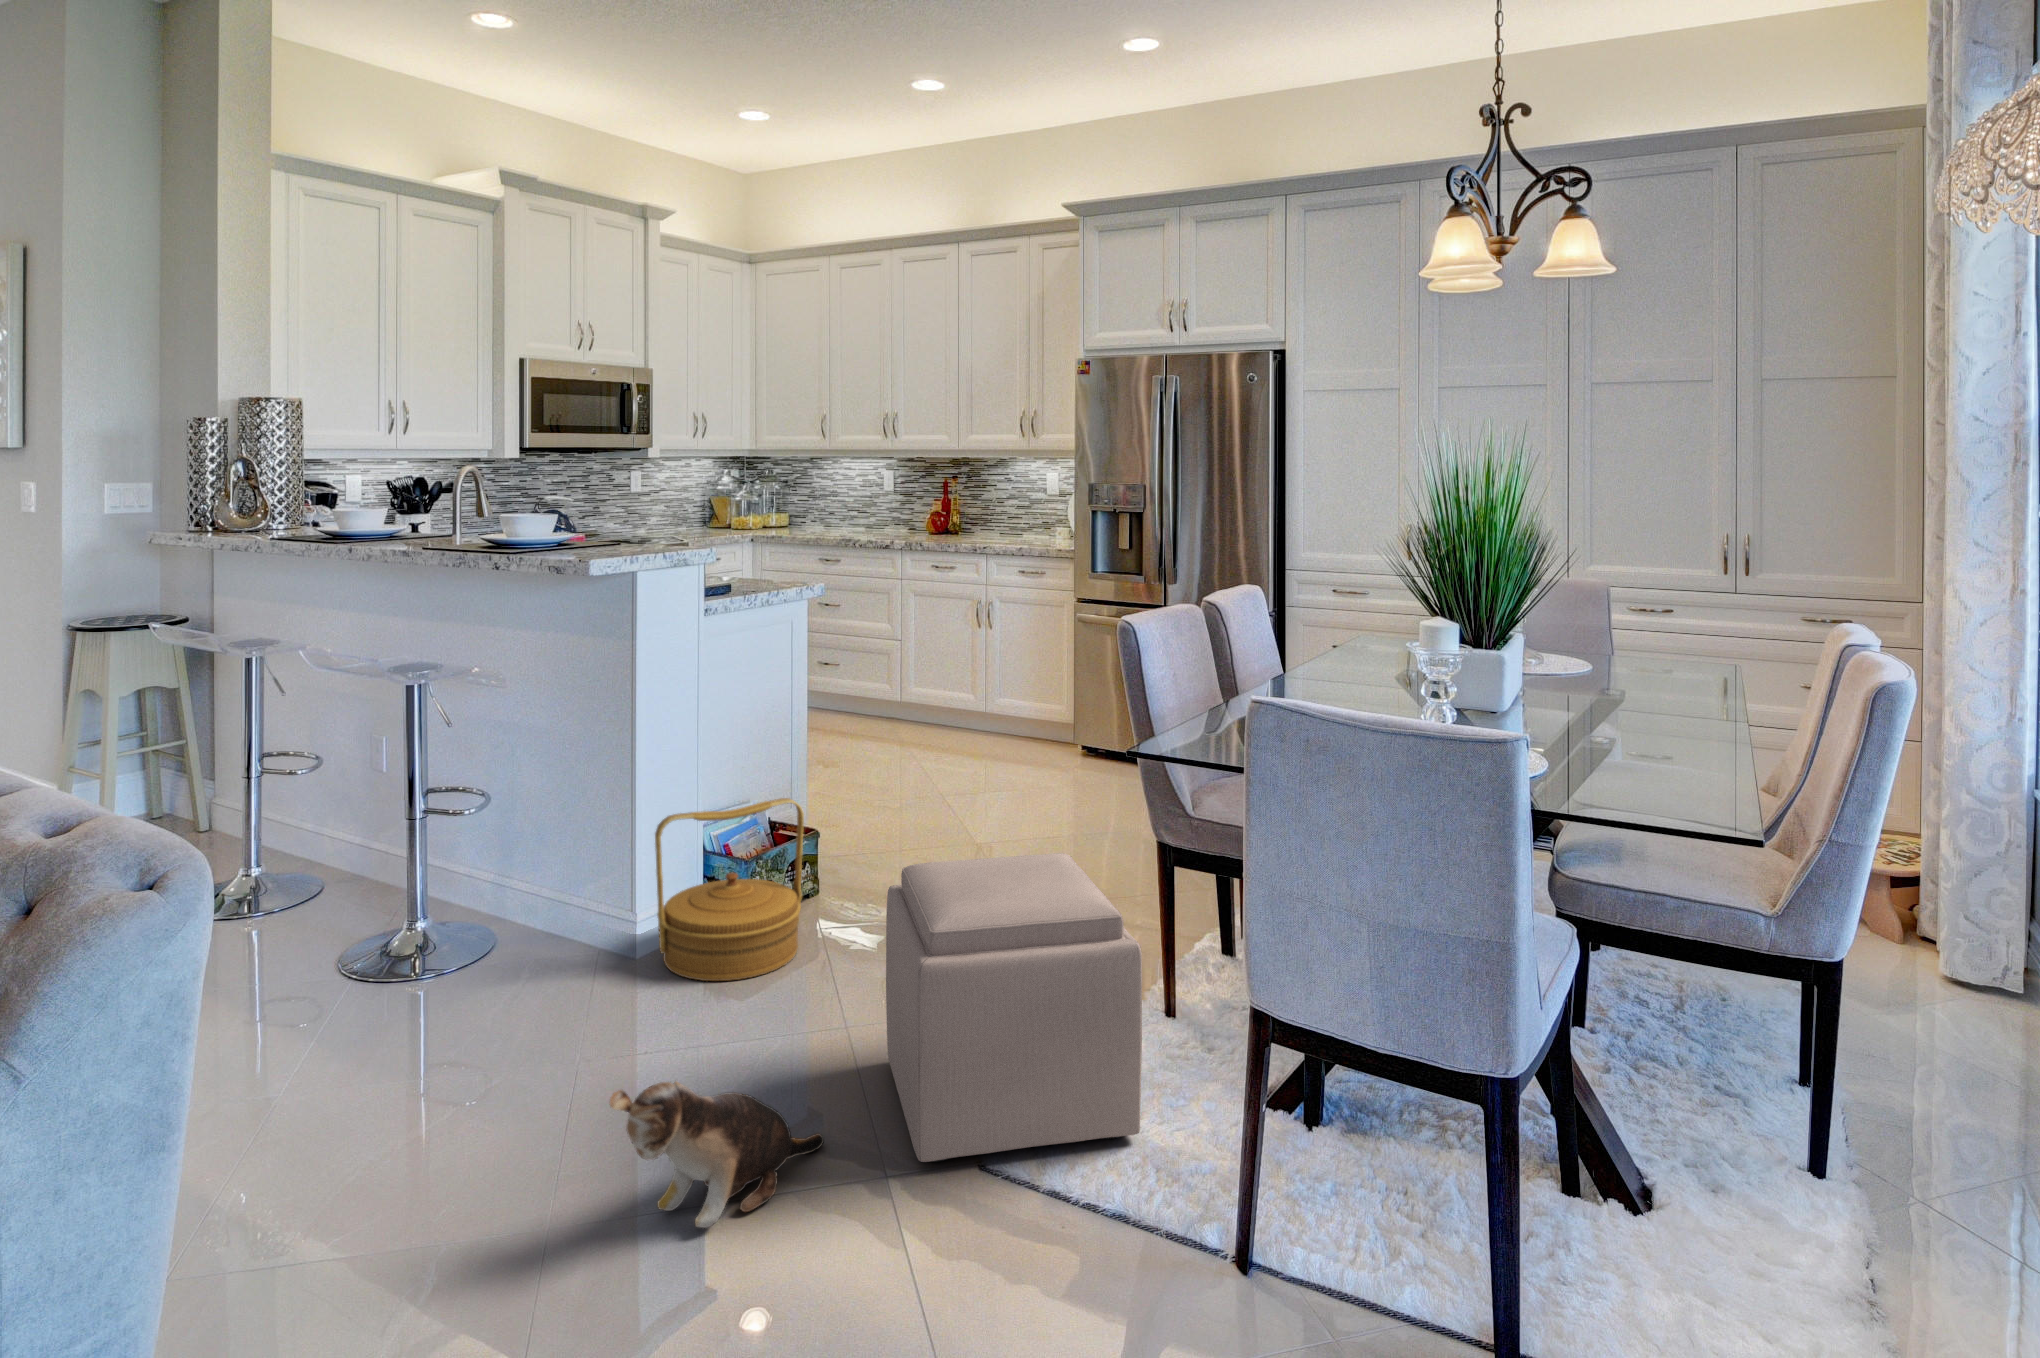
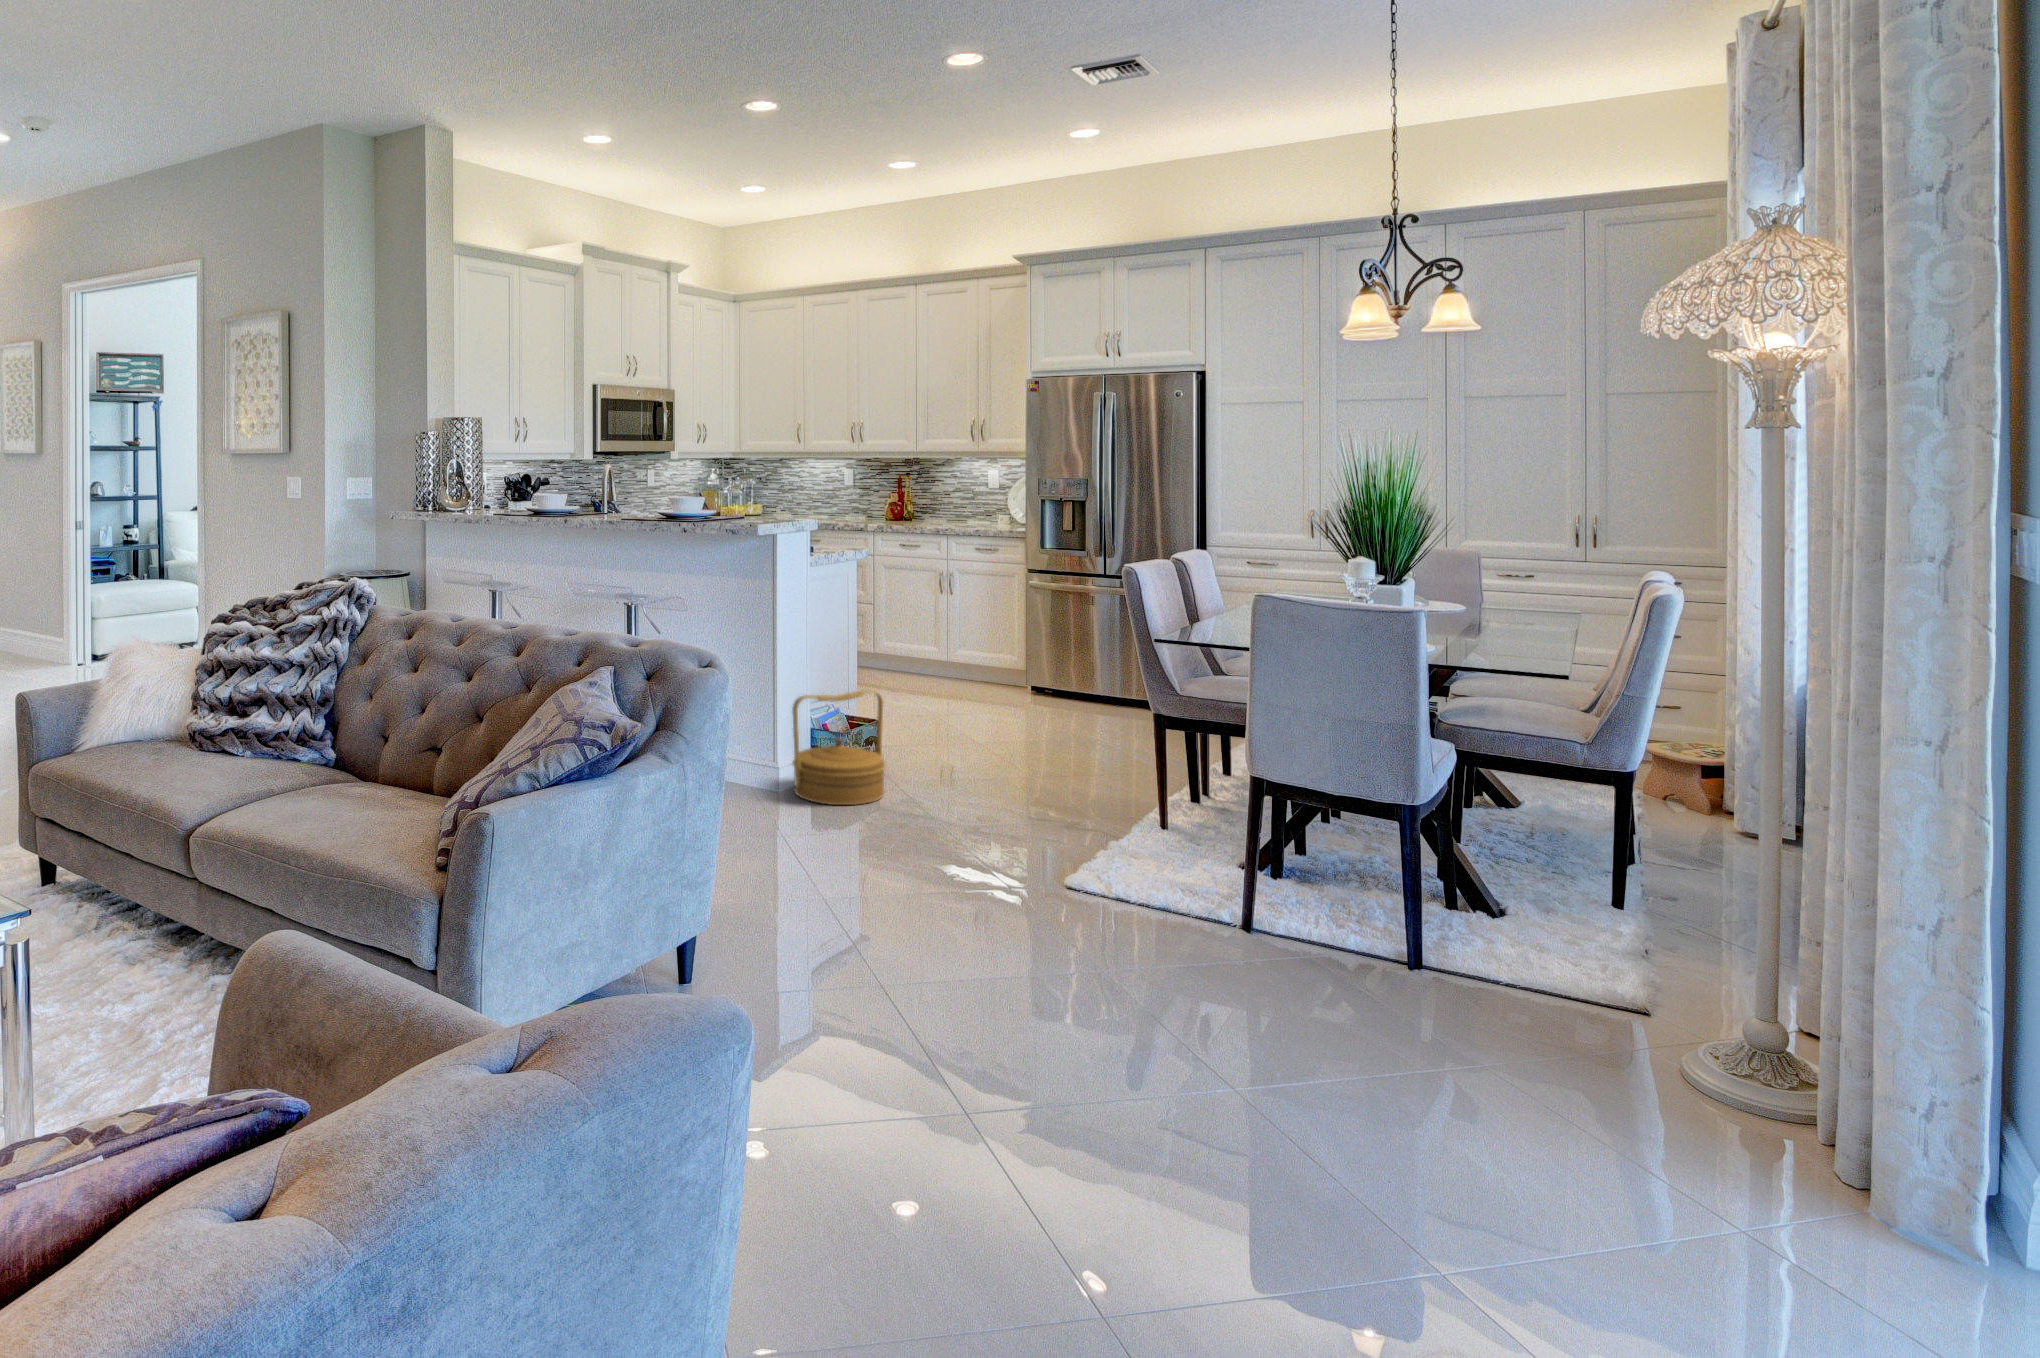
ottoman: present [886,853,1142,1162] -> none [979,713,1165,885]
plush toy: present [610,1082,824,1228] -> none [861,818,963,903]

